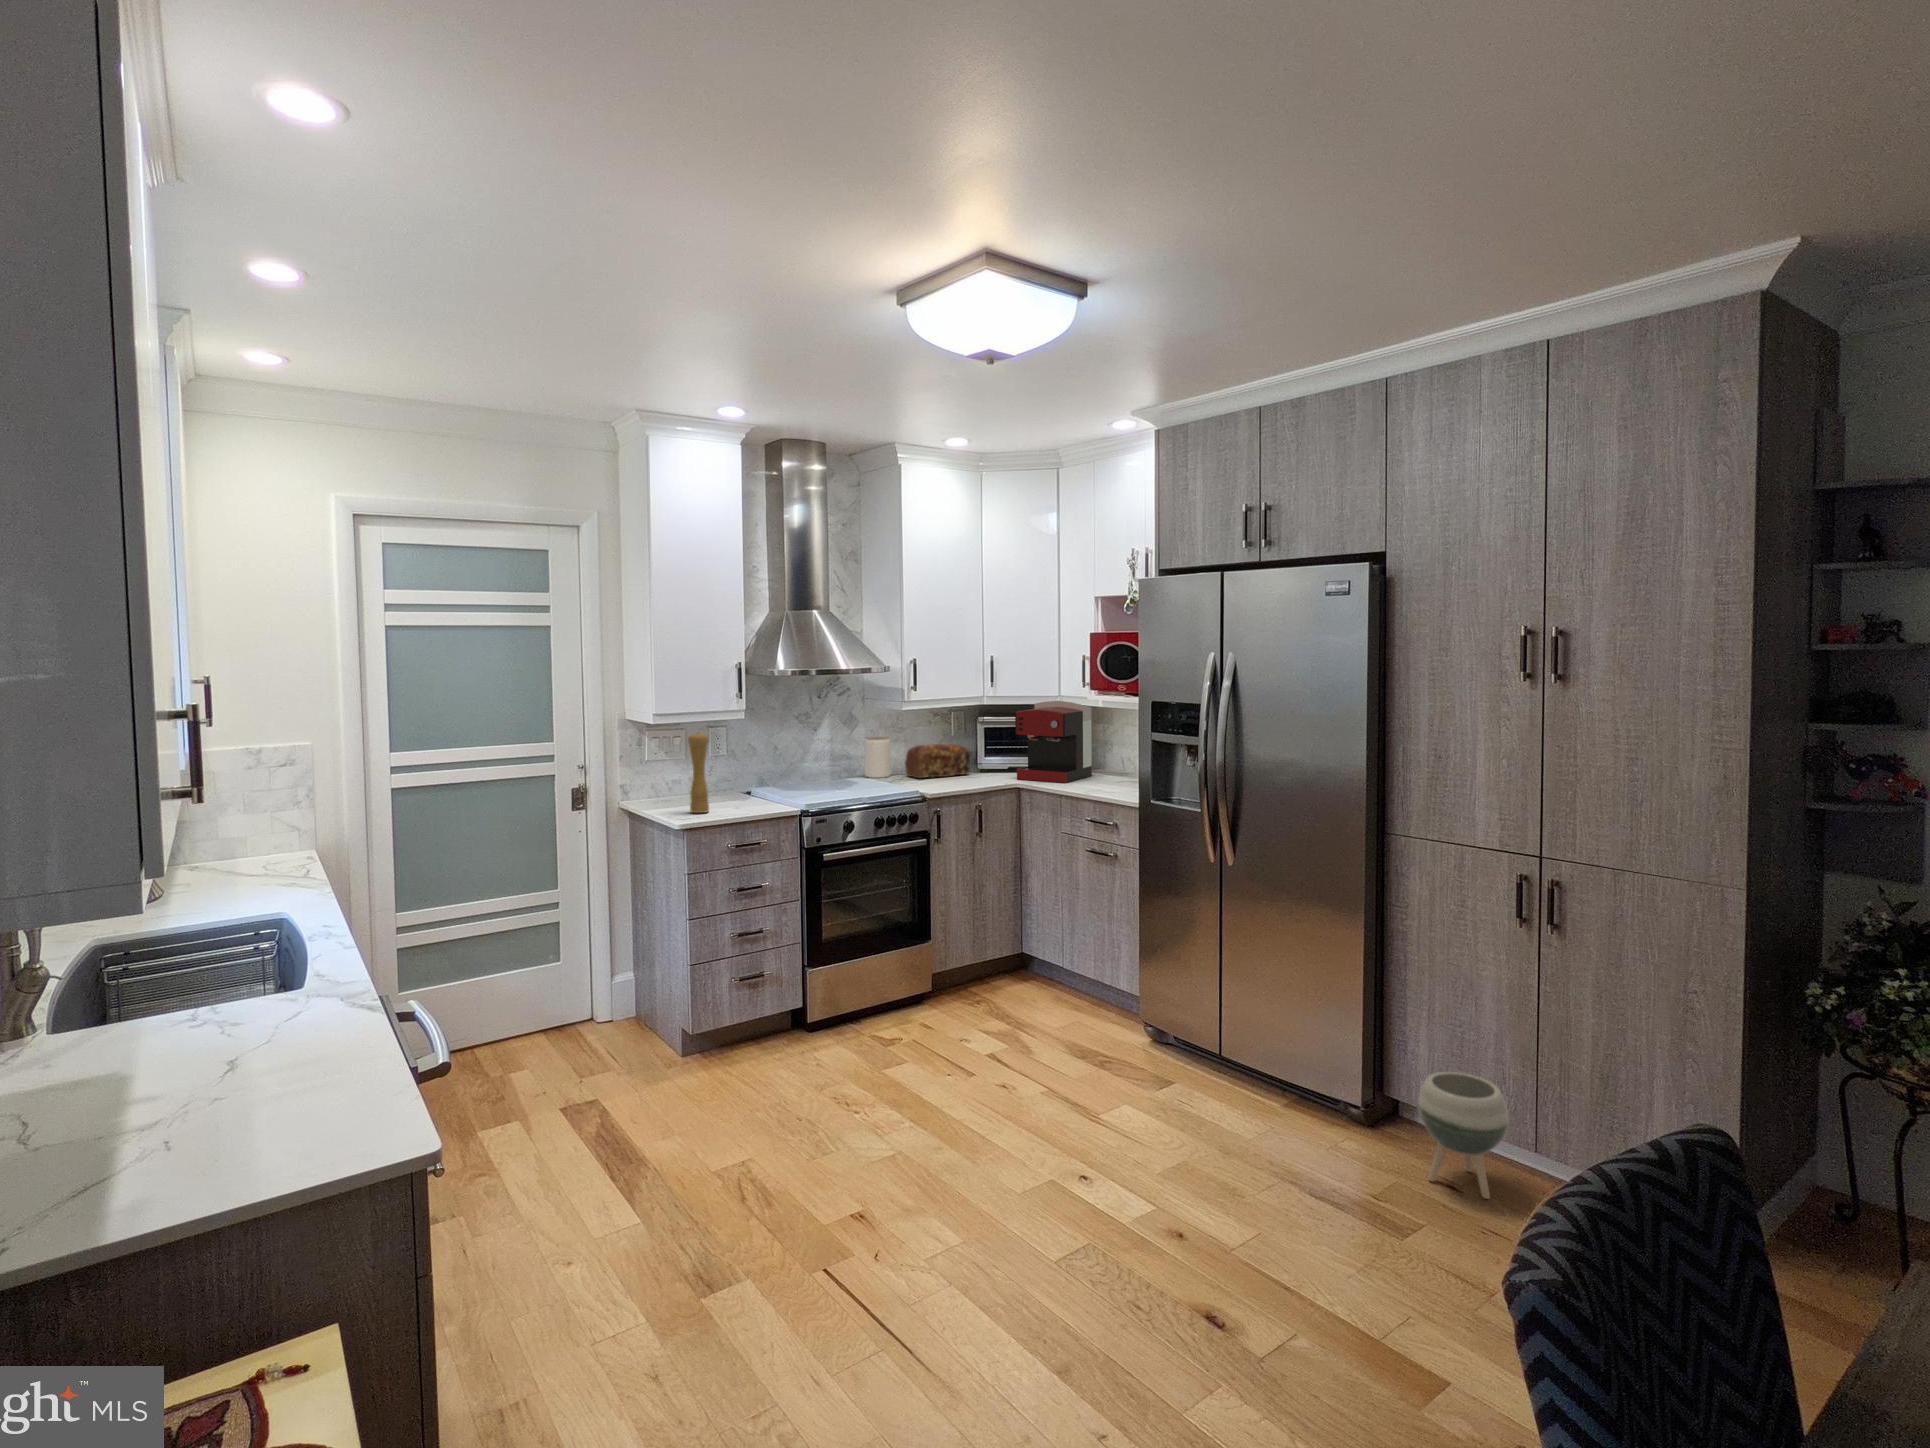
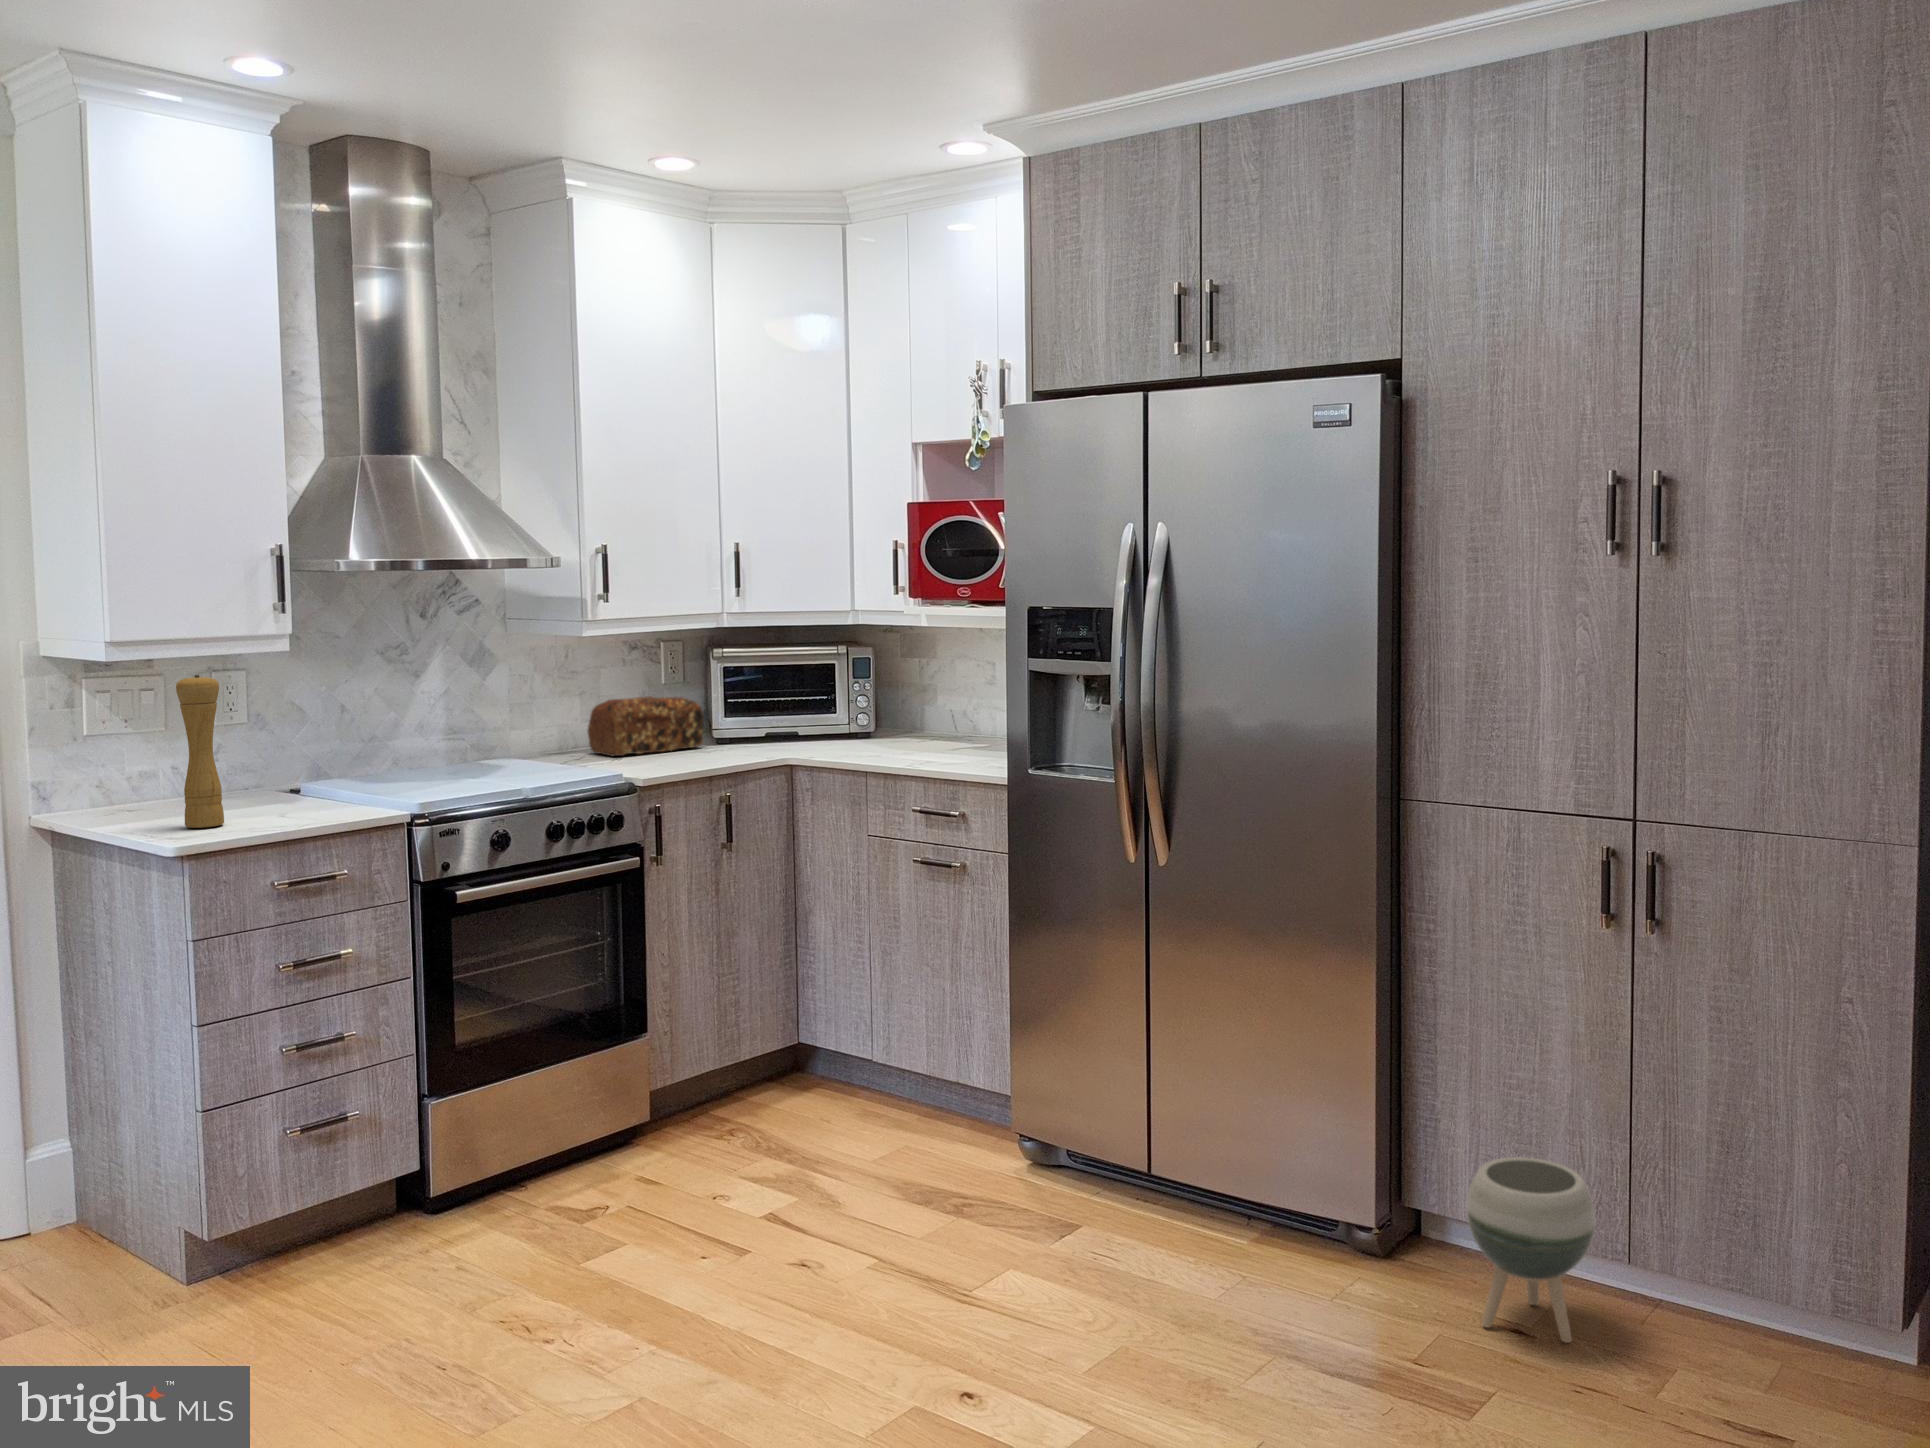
coffee maker: present [1015,701,1092,783] -> none [783,618,910,753]
jar: present [865,737,890,778] -> none [513,687,562,758]

